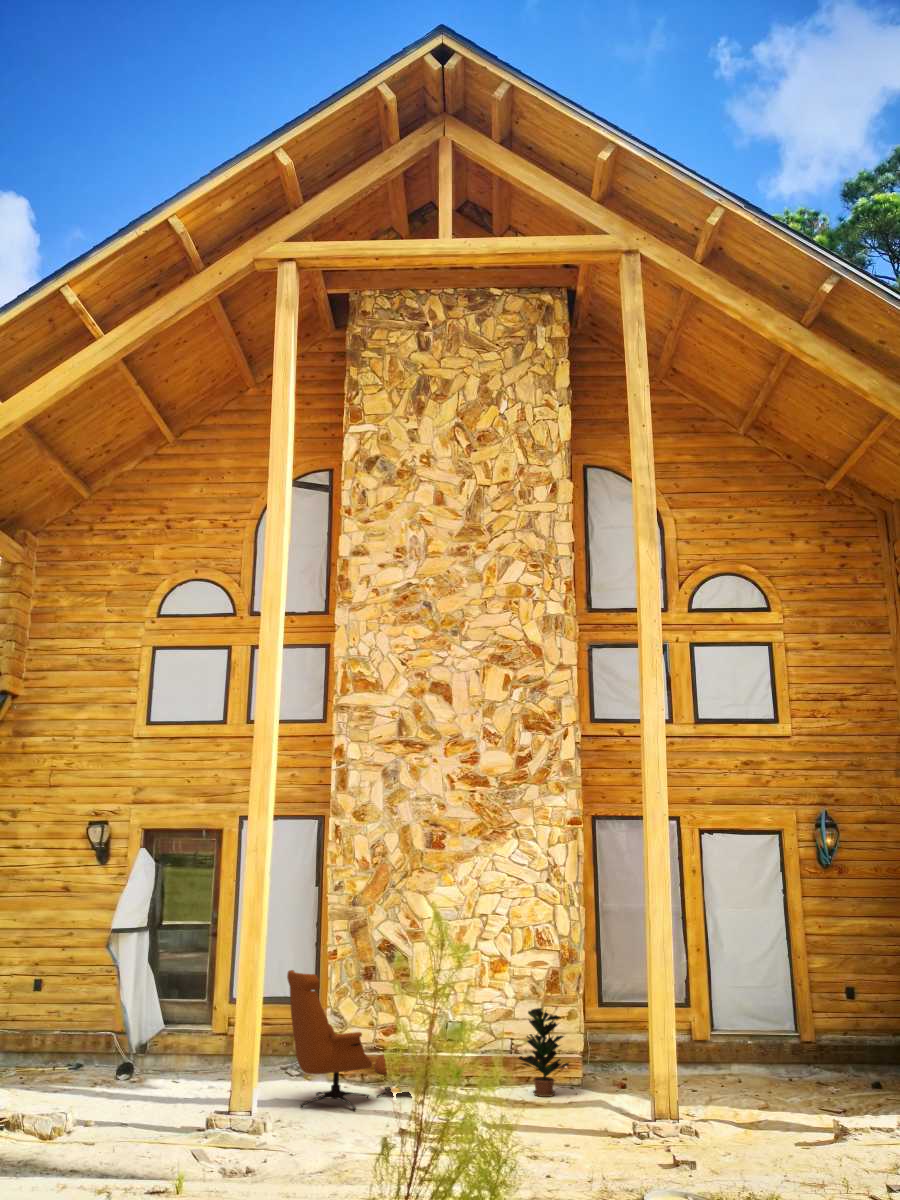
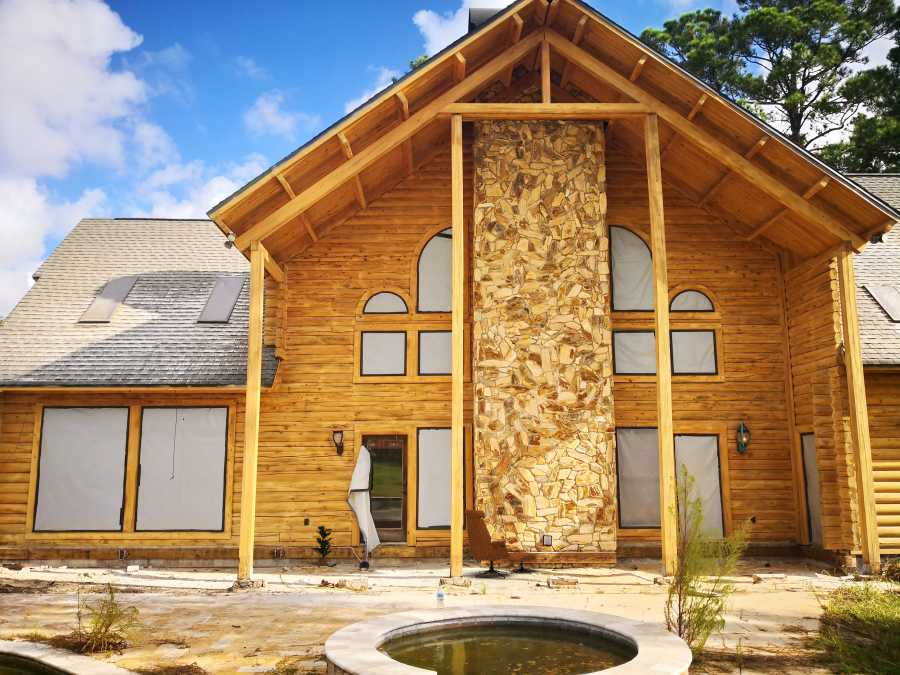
potted plant: present [519,1008,569,1097] -> present [311,526,333,566]

